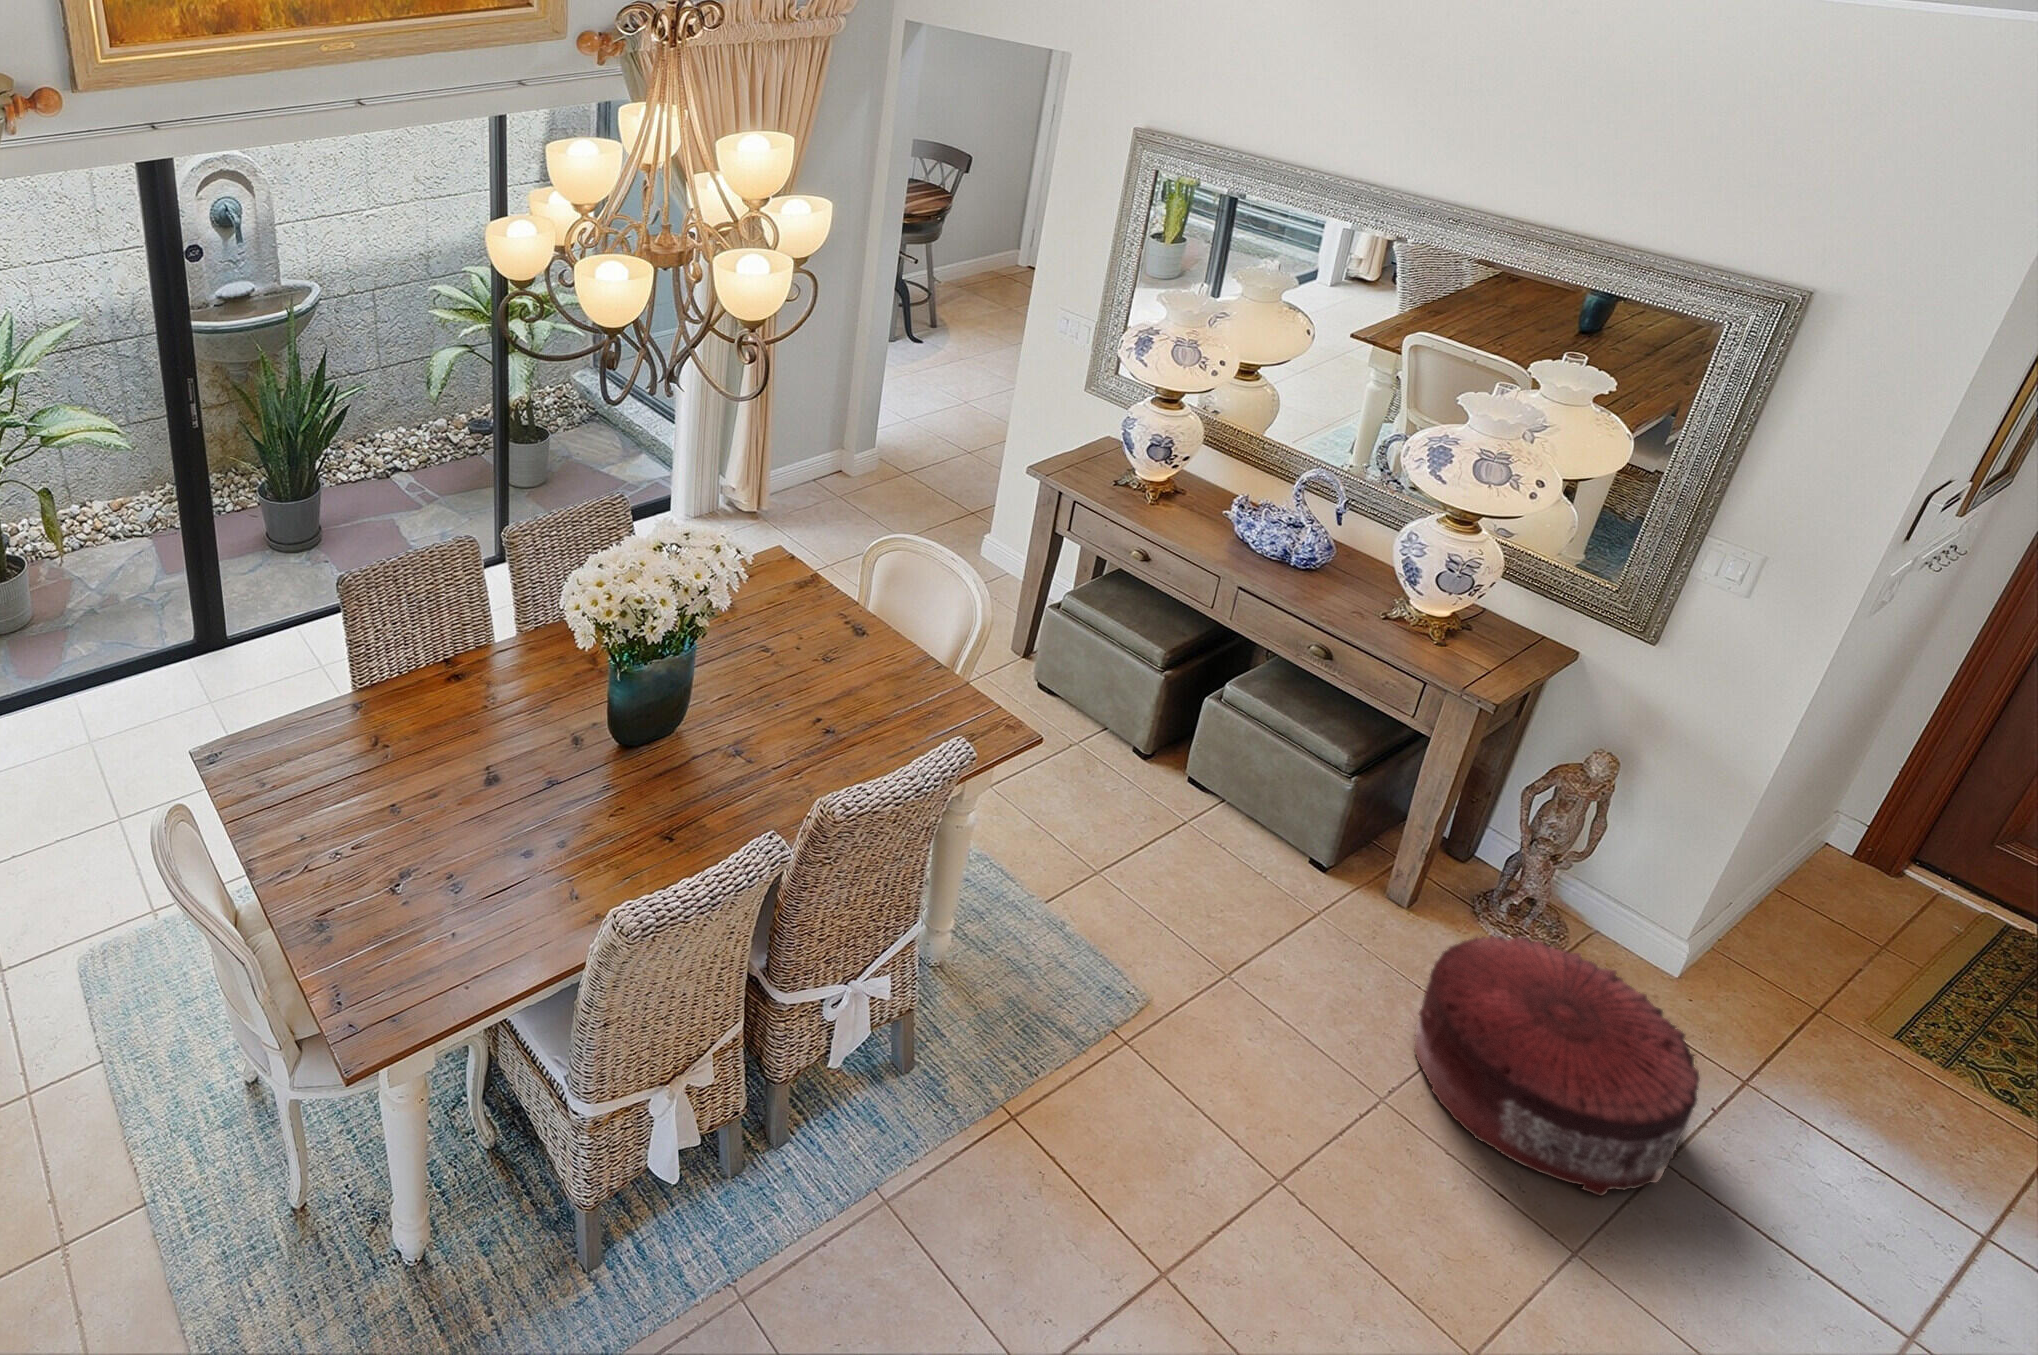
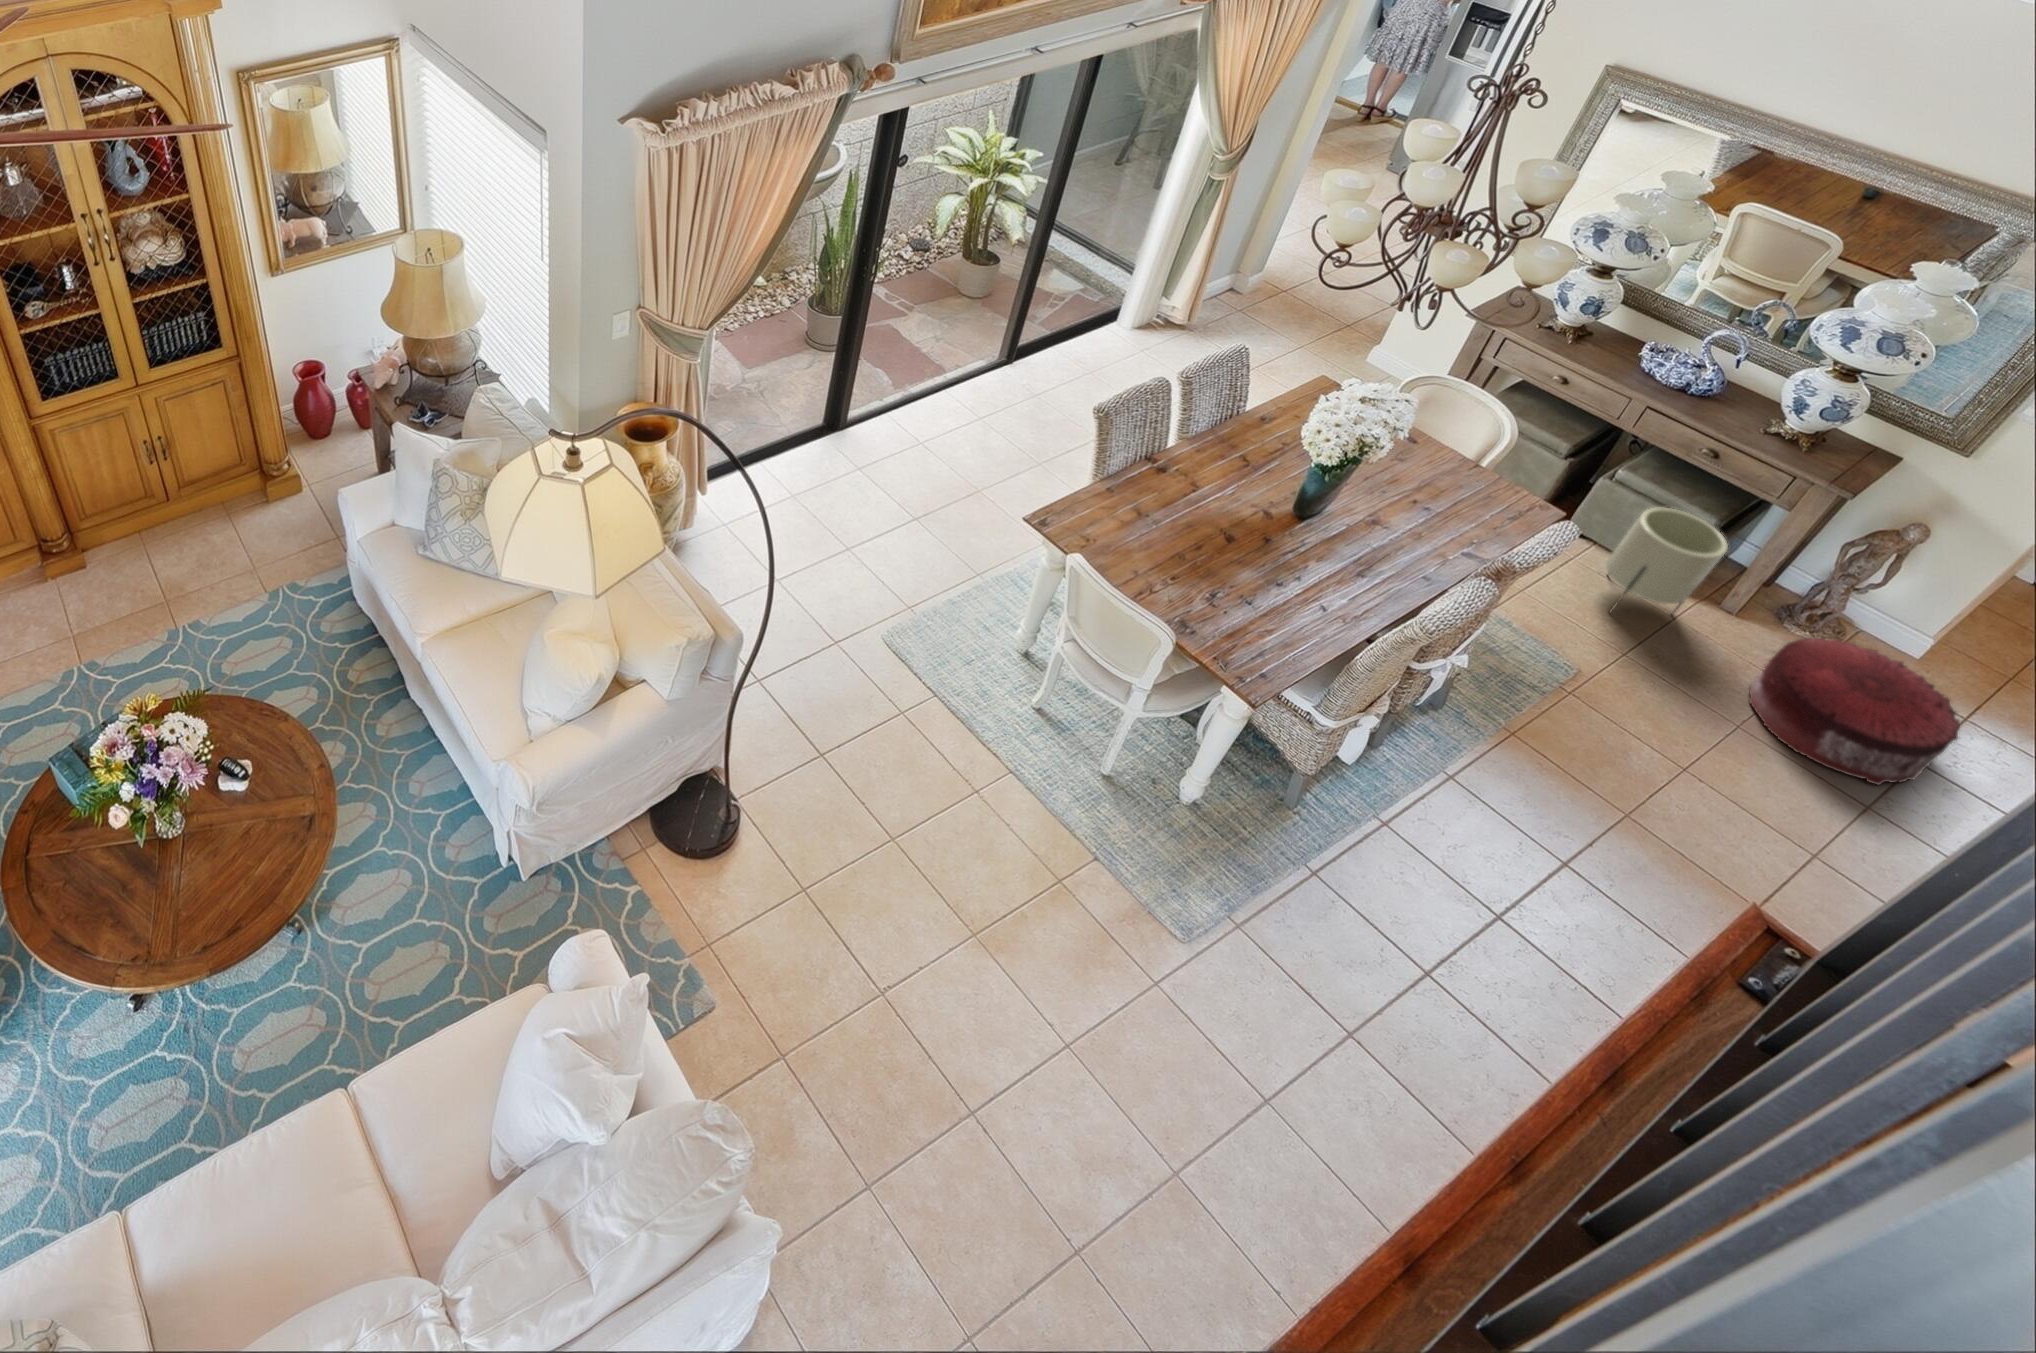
planter: none [1215,737,1353,911] -> present [1606,508,1728,613]

